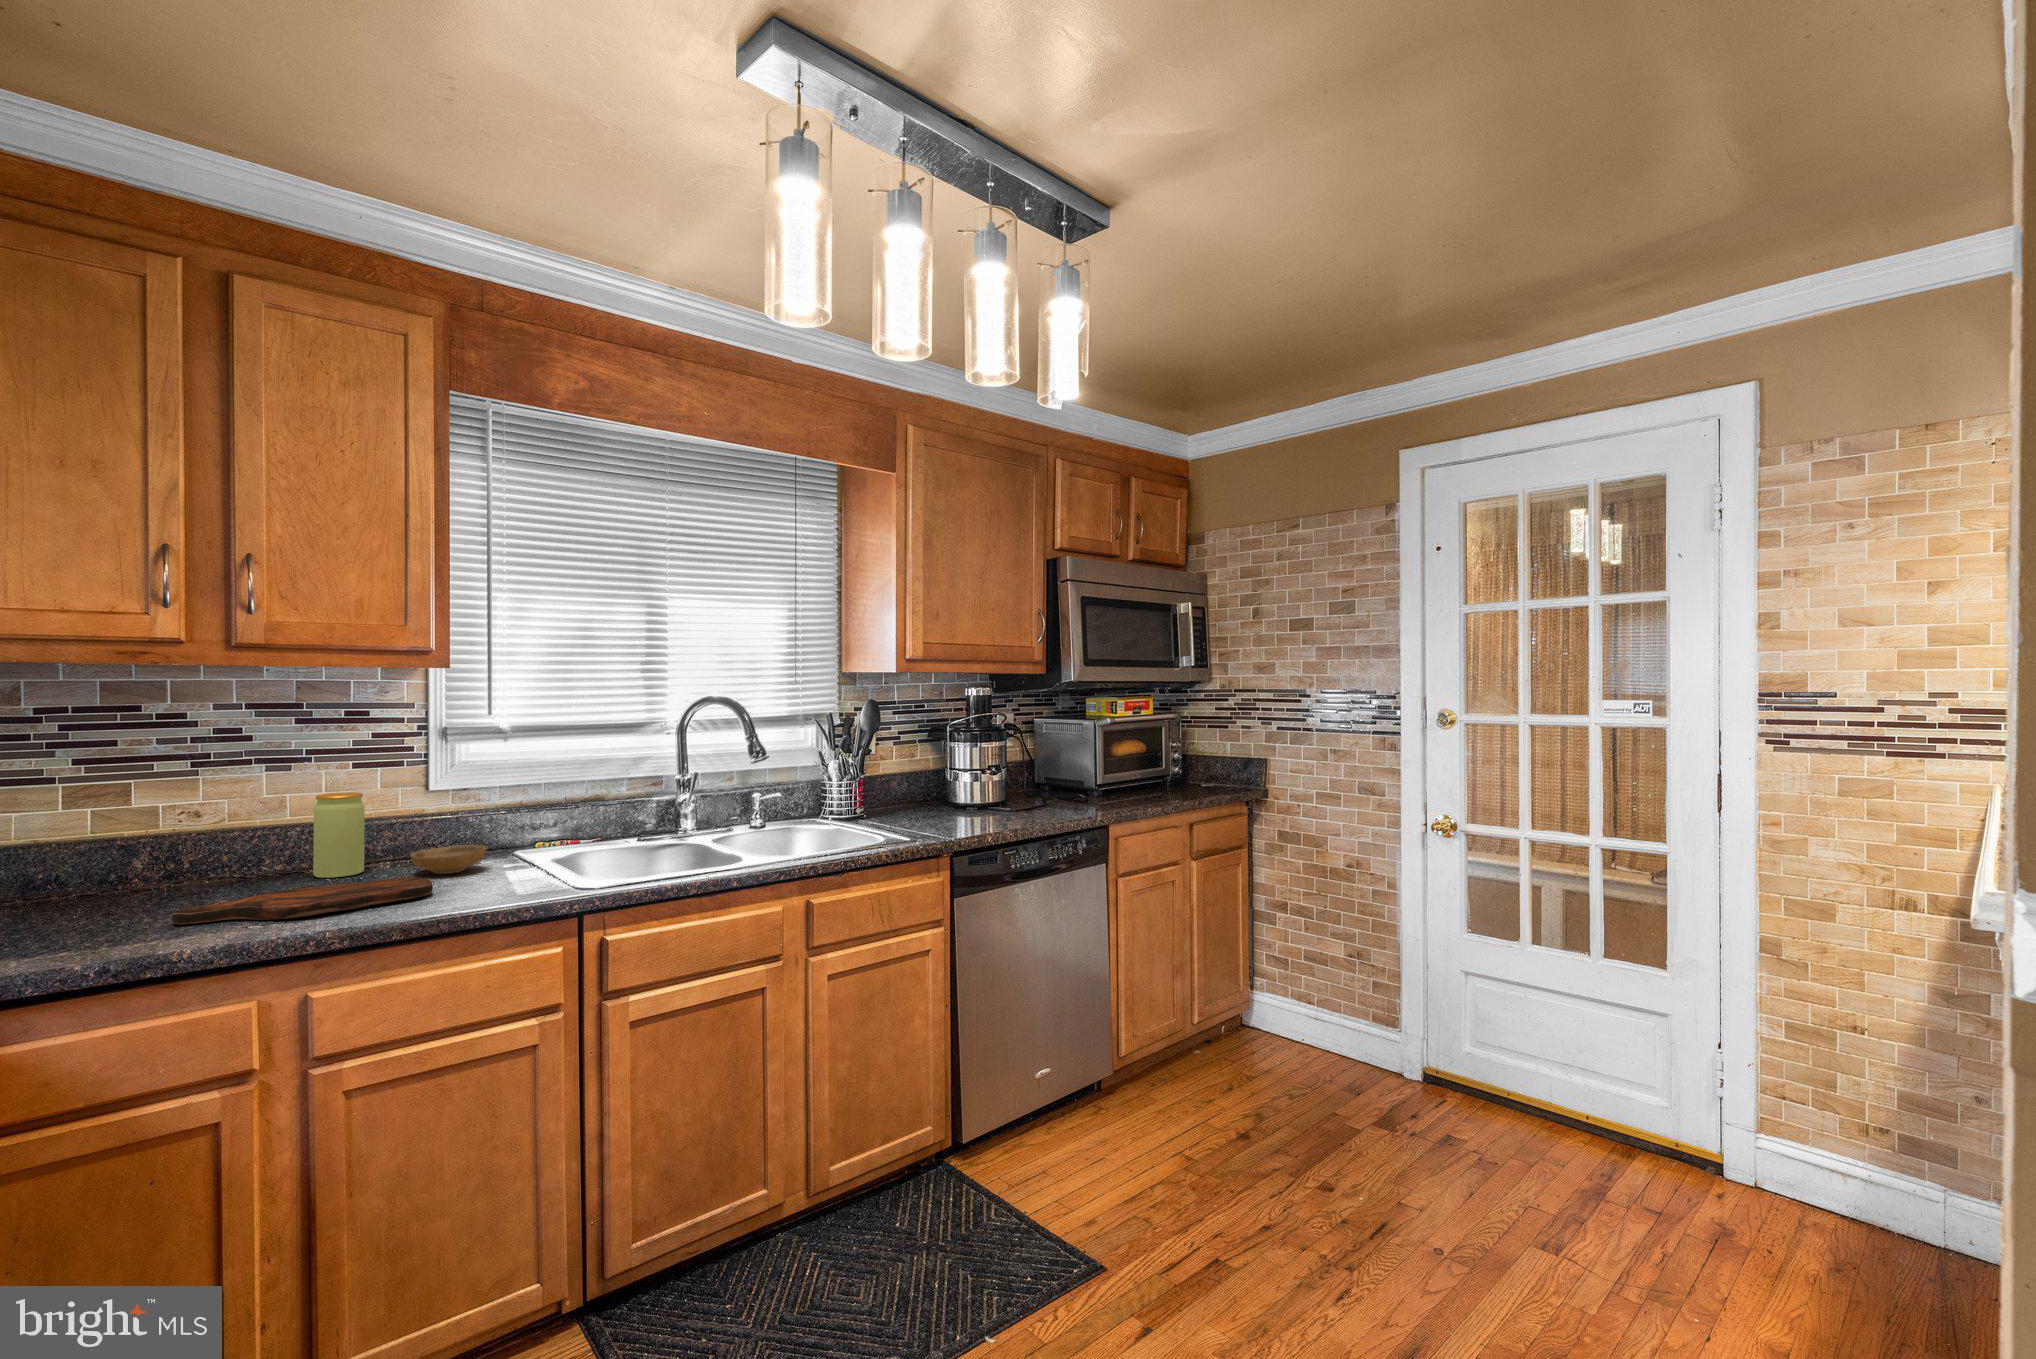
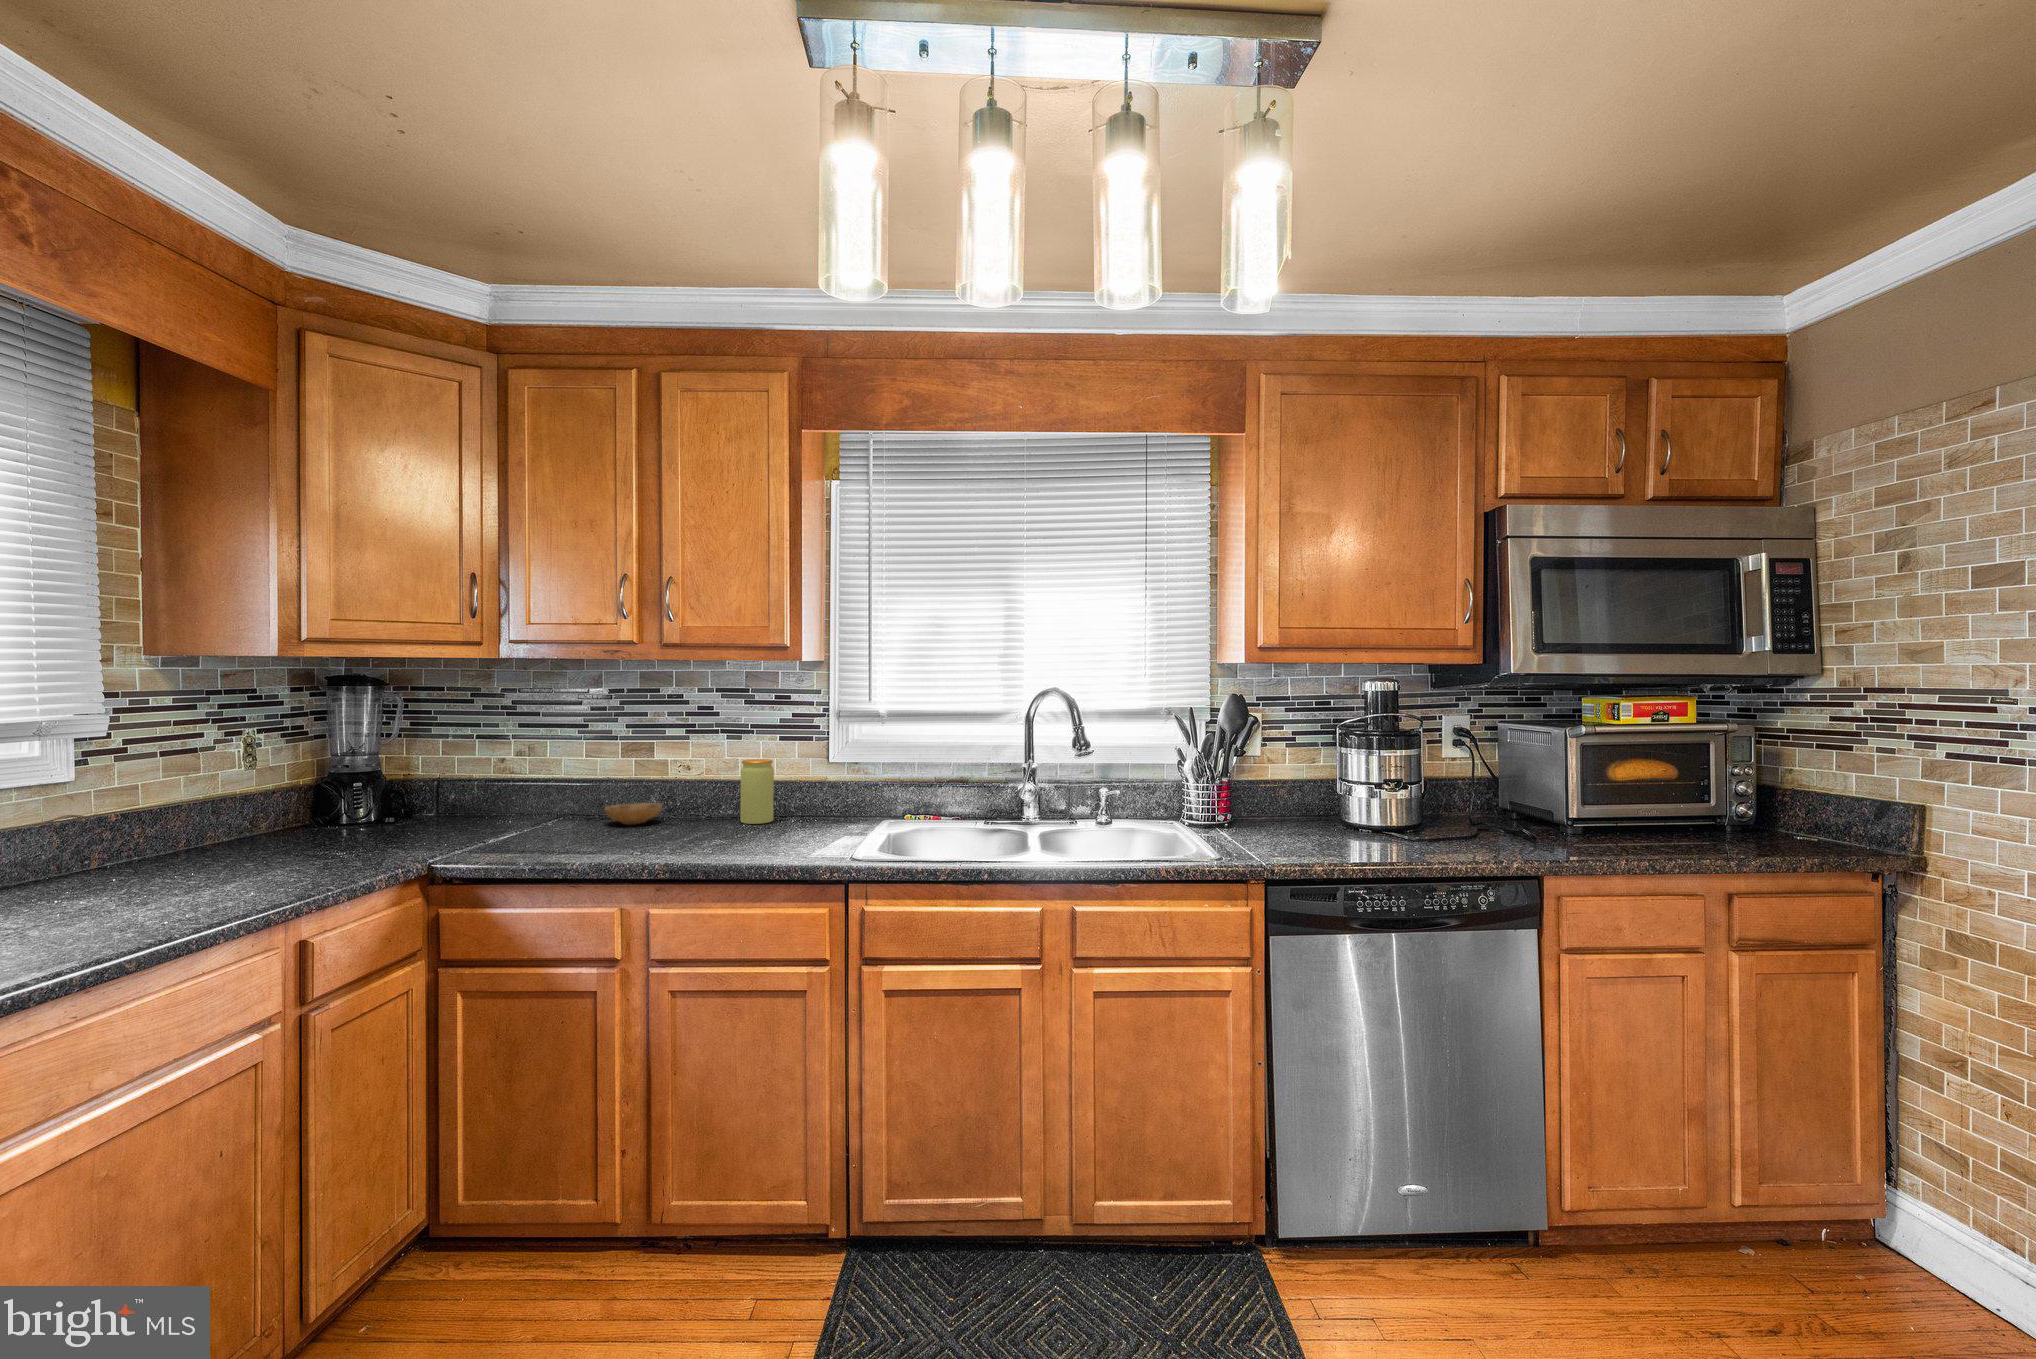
ceramic bowl: present [411,845,486,874] -> present [605,803,662,825]
cutting board: present [172,877,433,925] -> none [606,828,766,850]

